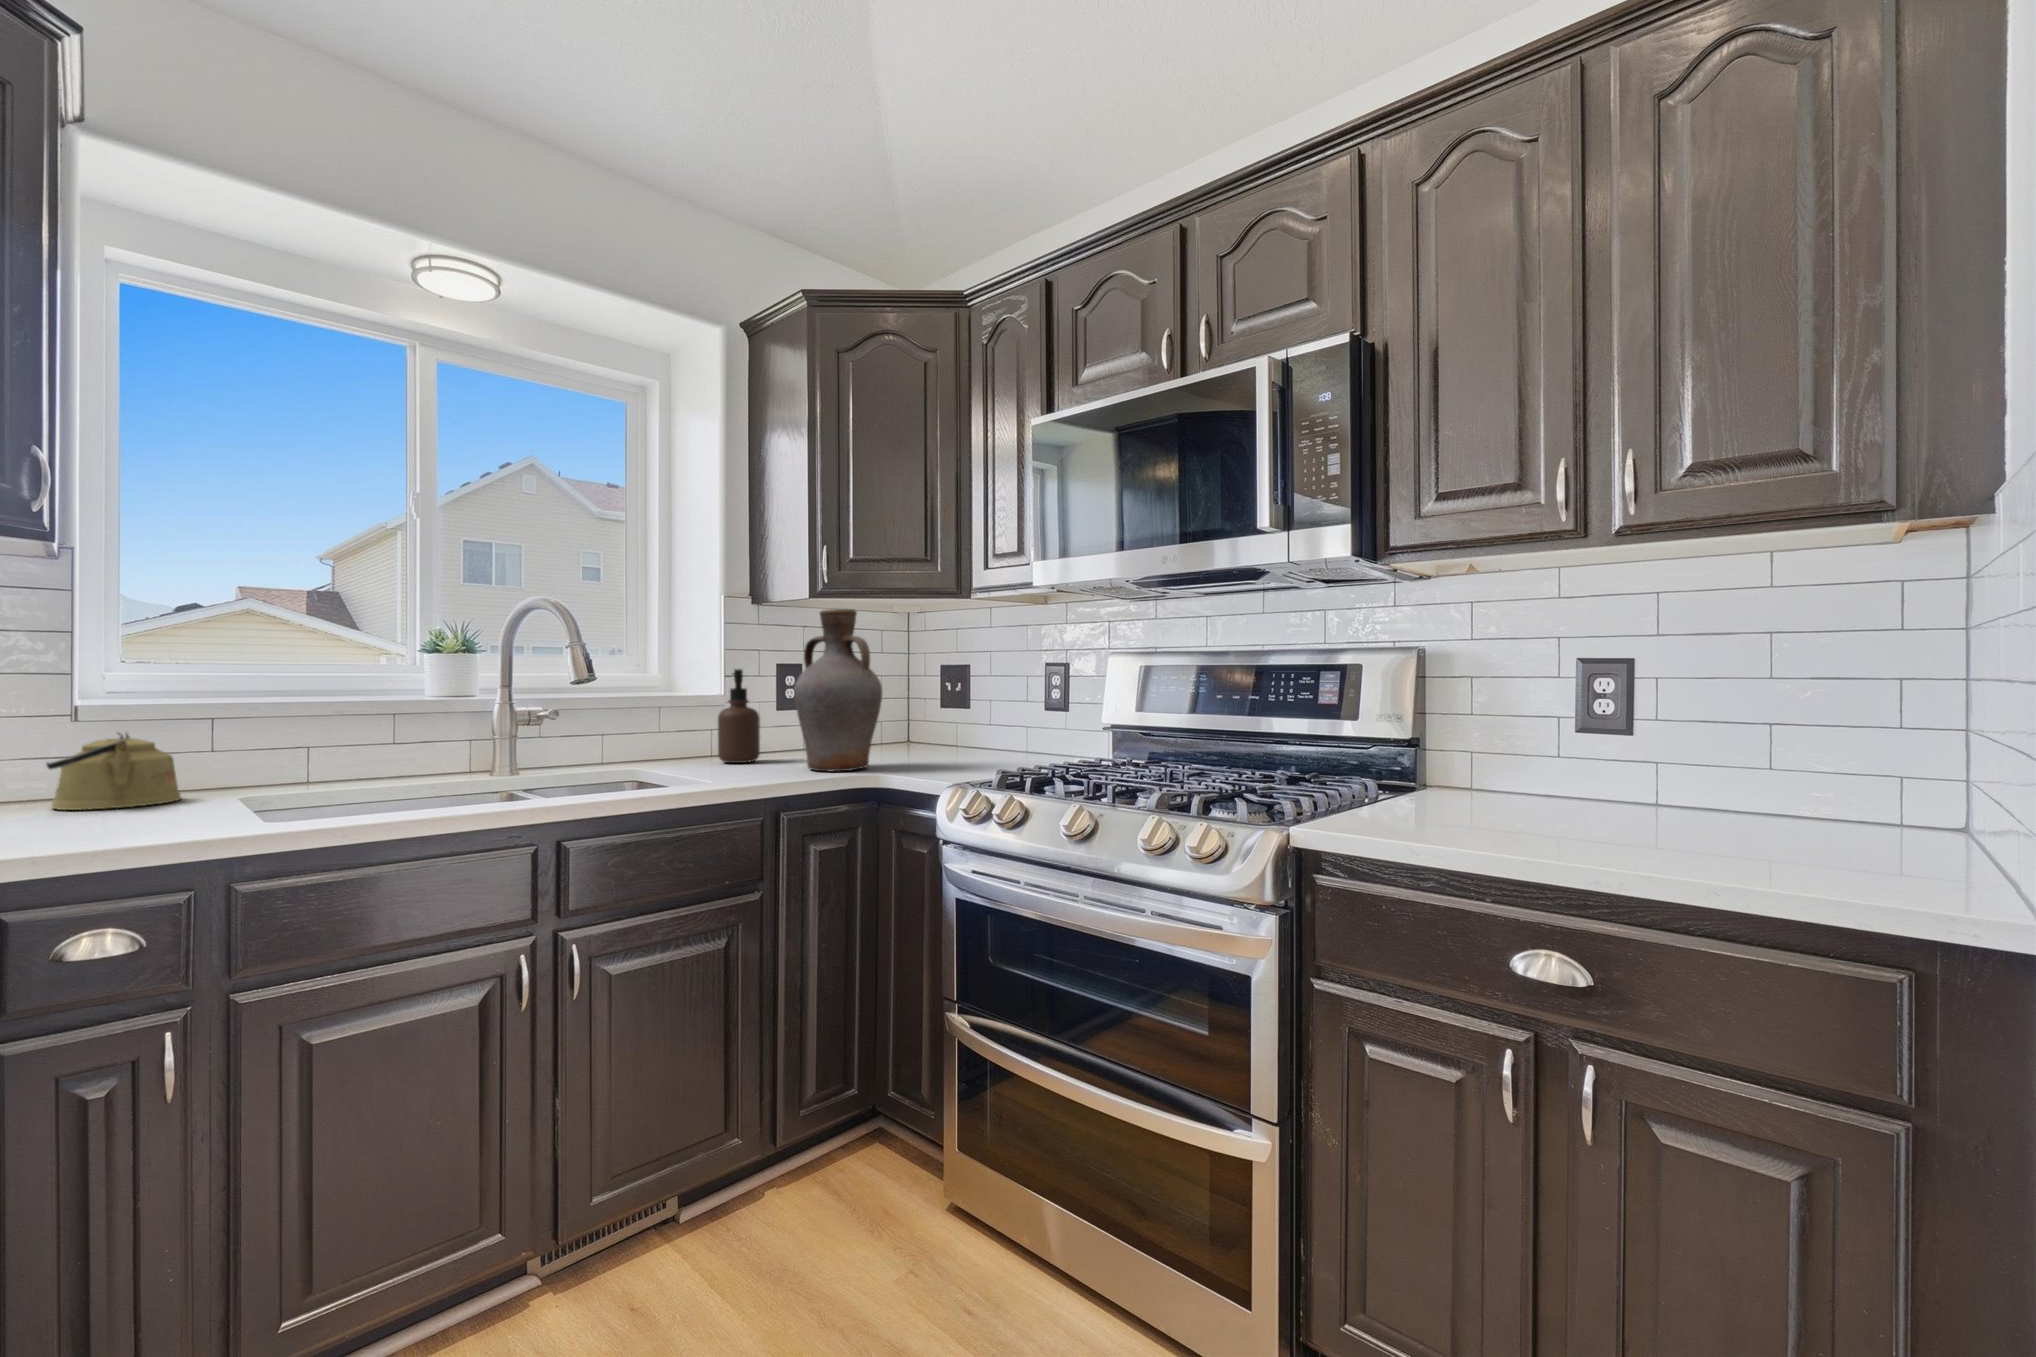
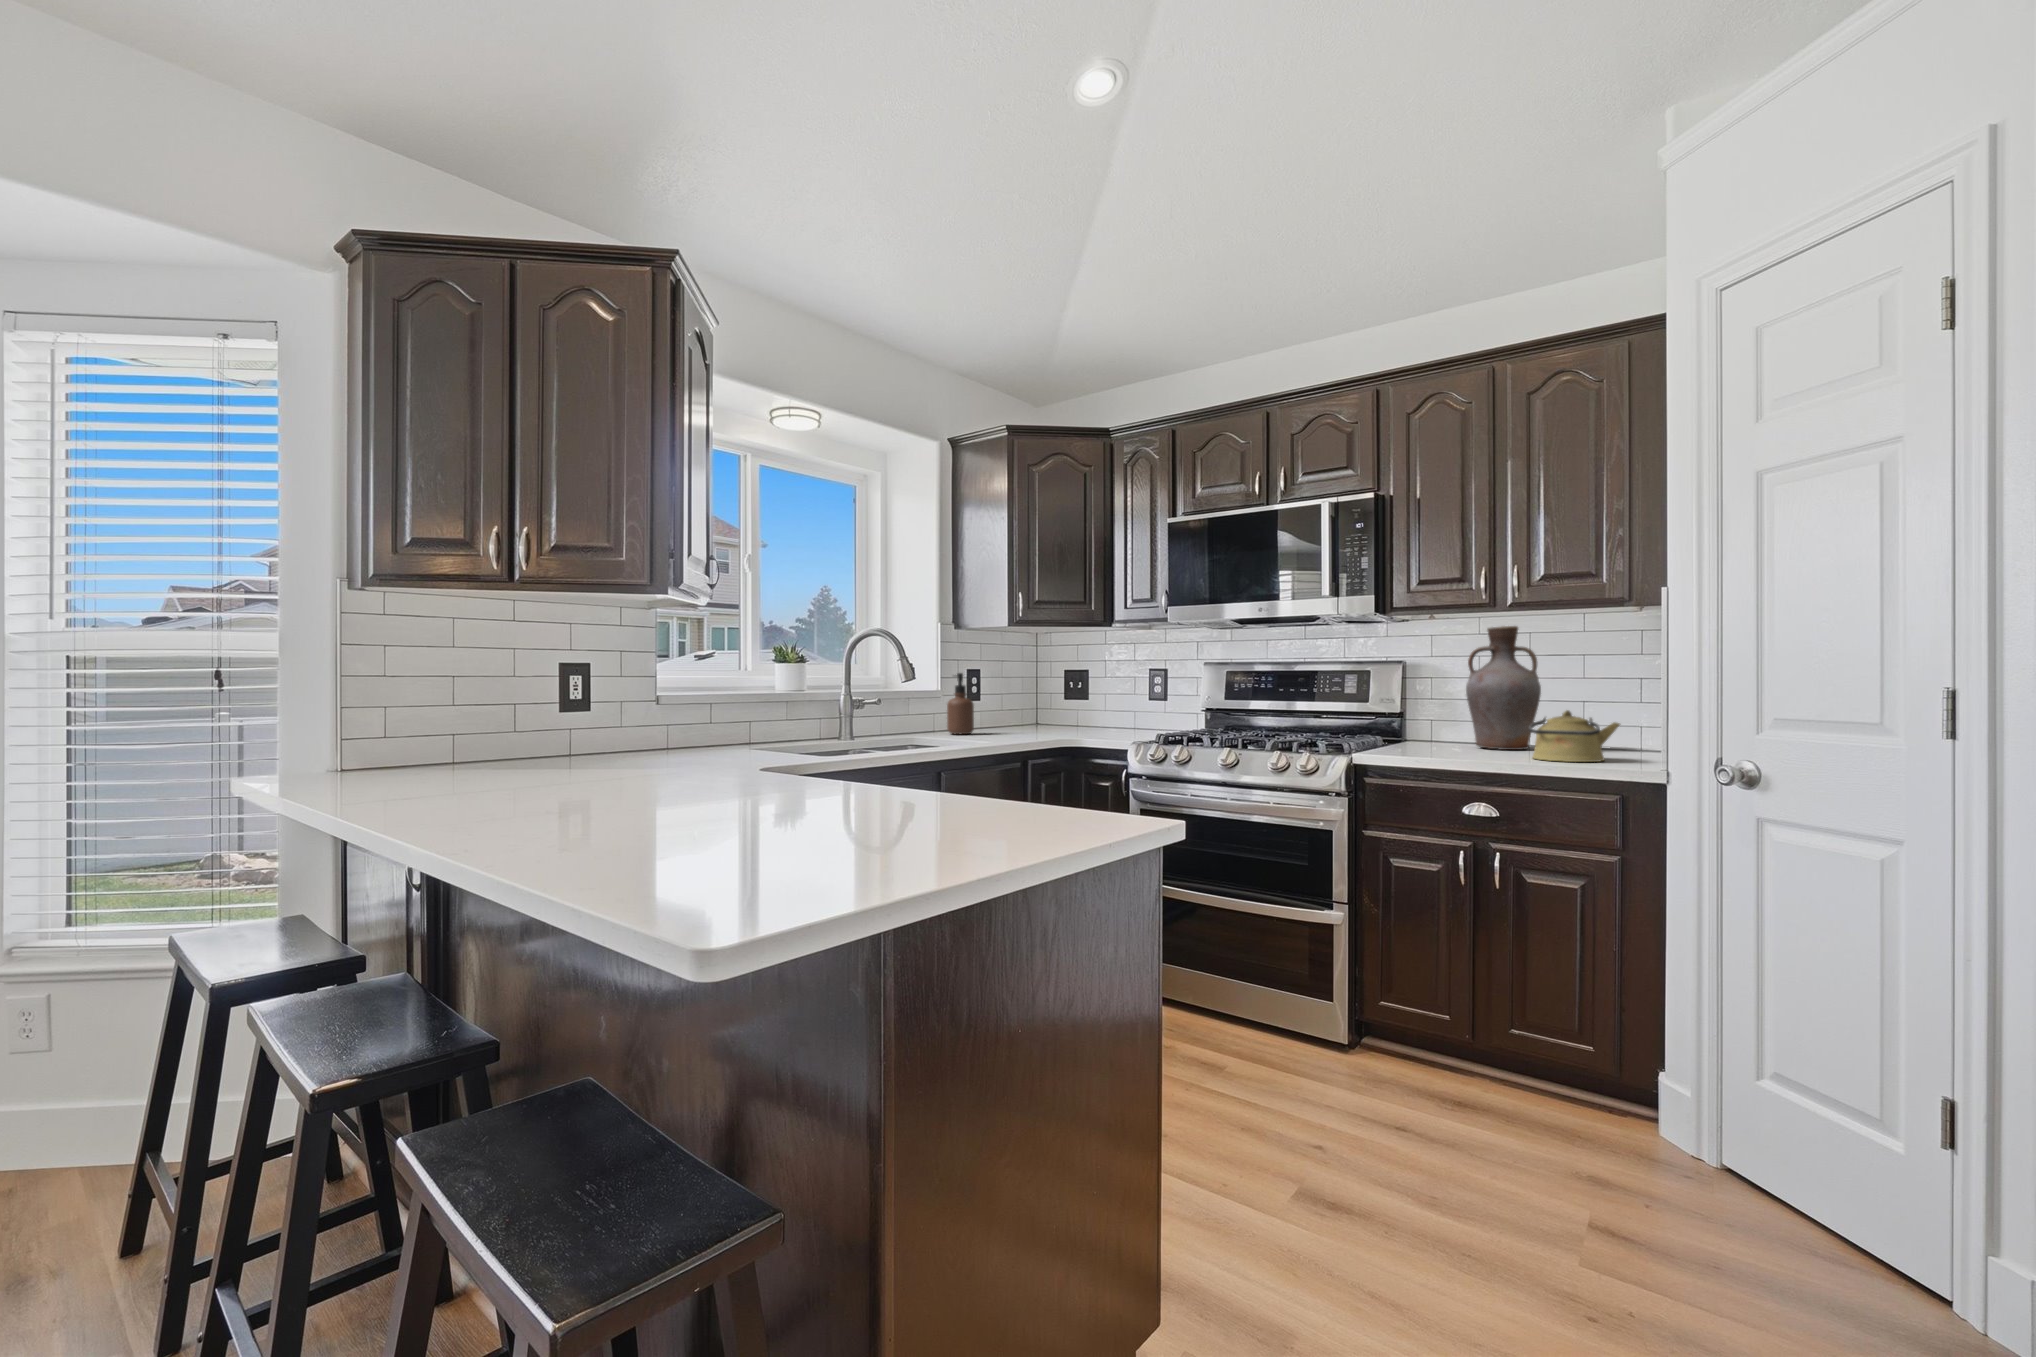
vase: present [794,609,882,772] -> present [1466,626,1541,750]
kettle: present [46,732,181,810] -> present [1529,710,1620,762]

